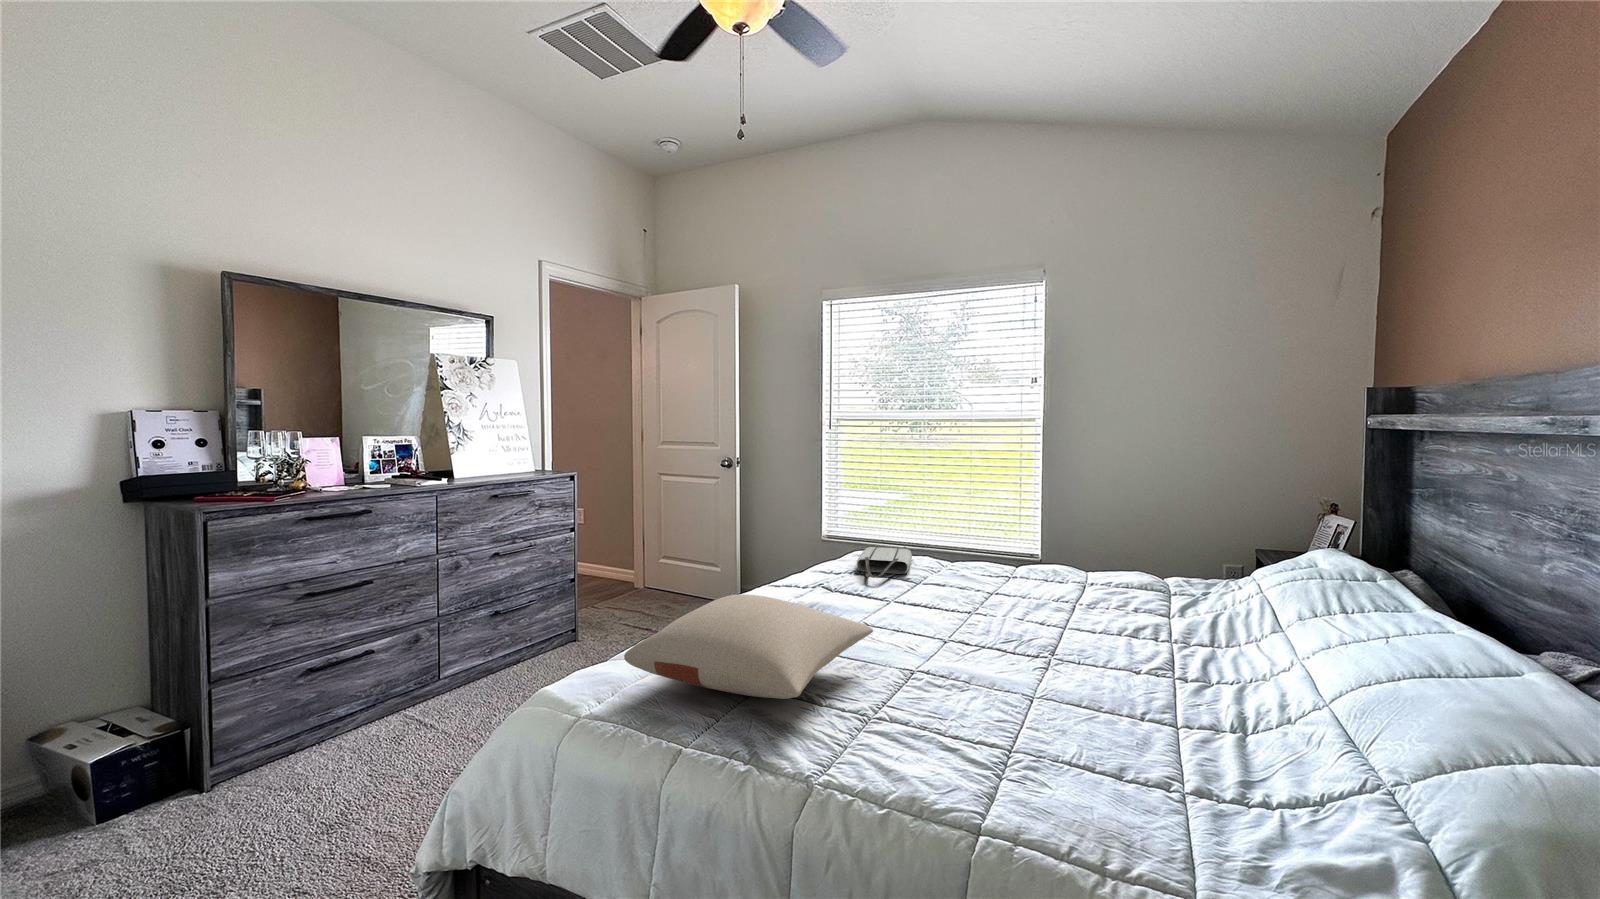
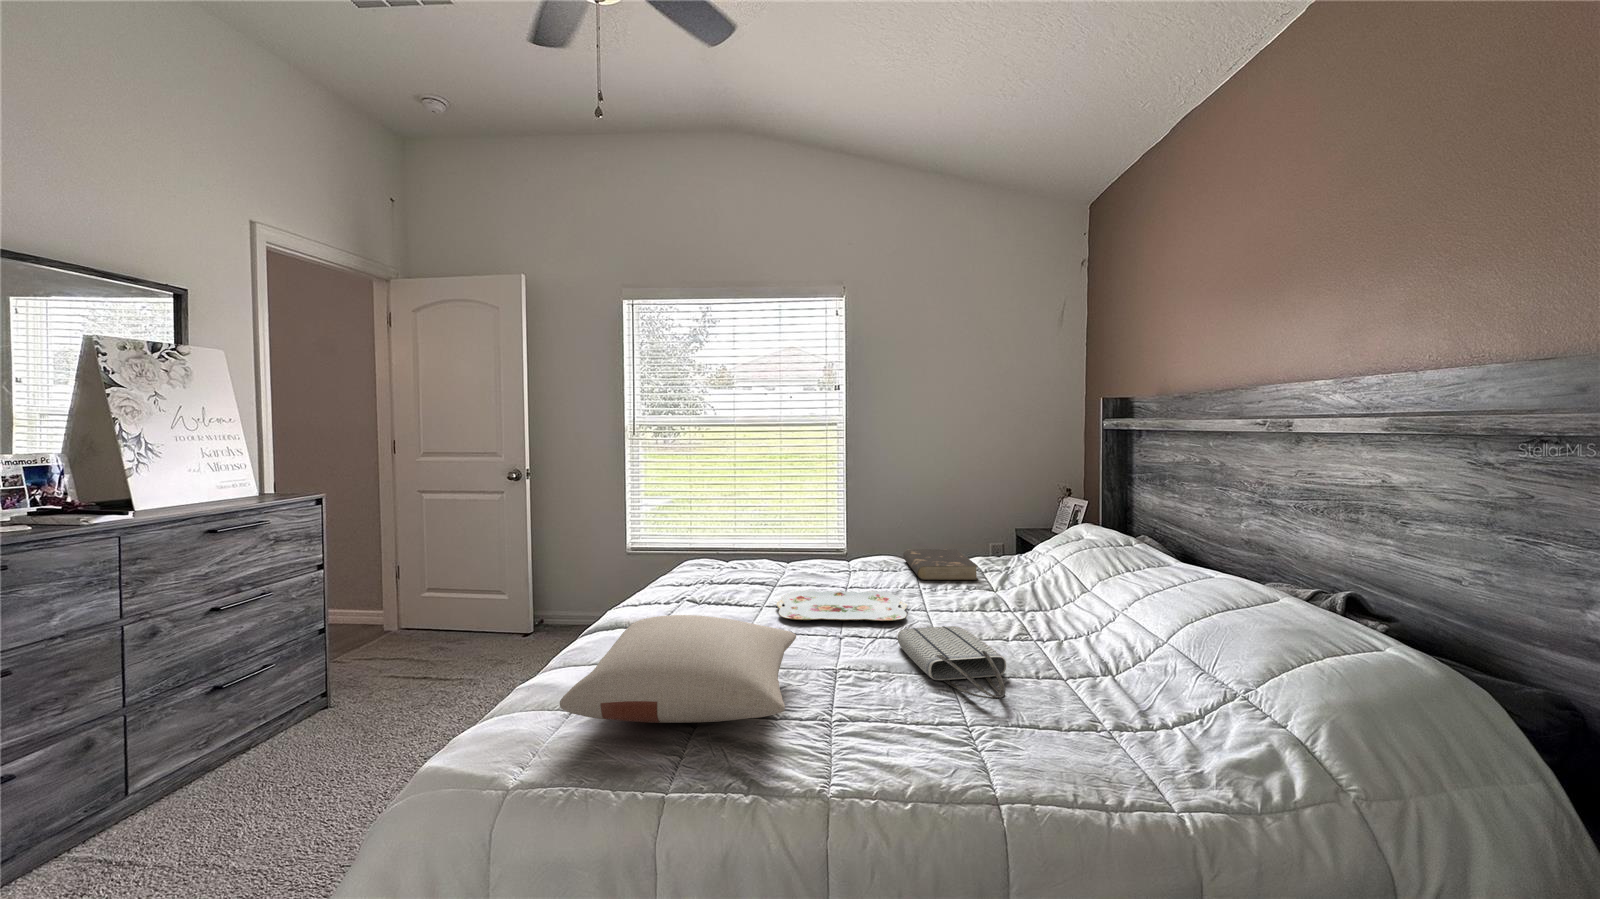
tote bag: present [857,547,912,578] -> present [898,626,1006,699]
book: none [1078,560,1154,602] -> present [903,549,978,580]
serving tray: none [896,590,1039,632] -> present [777,591,907,621]

